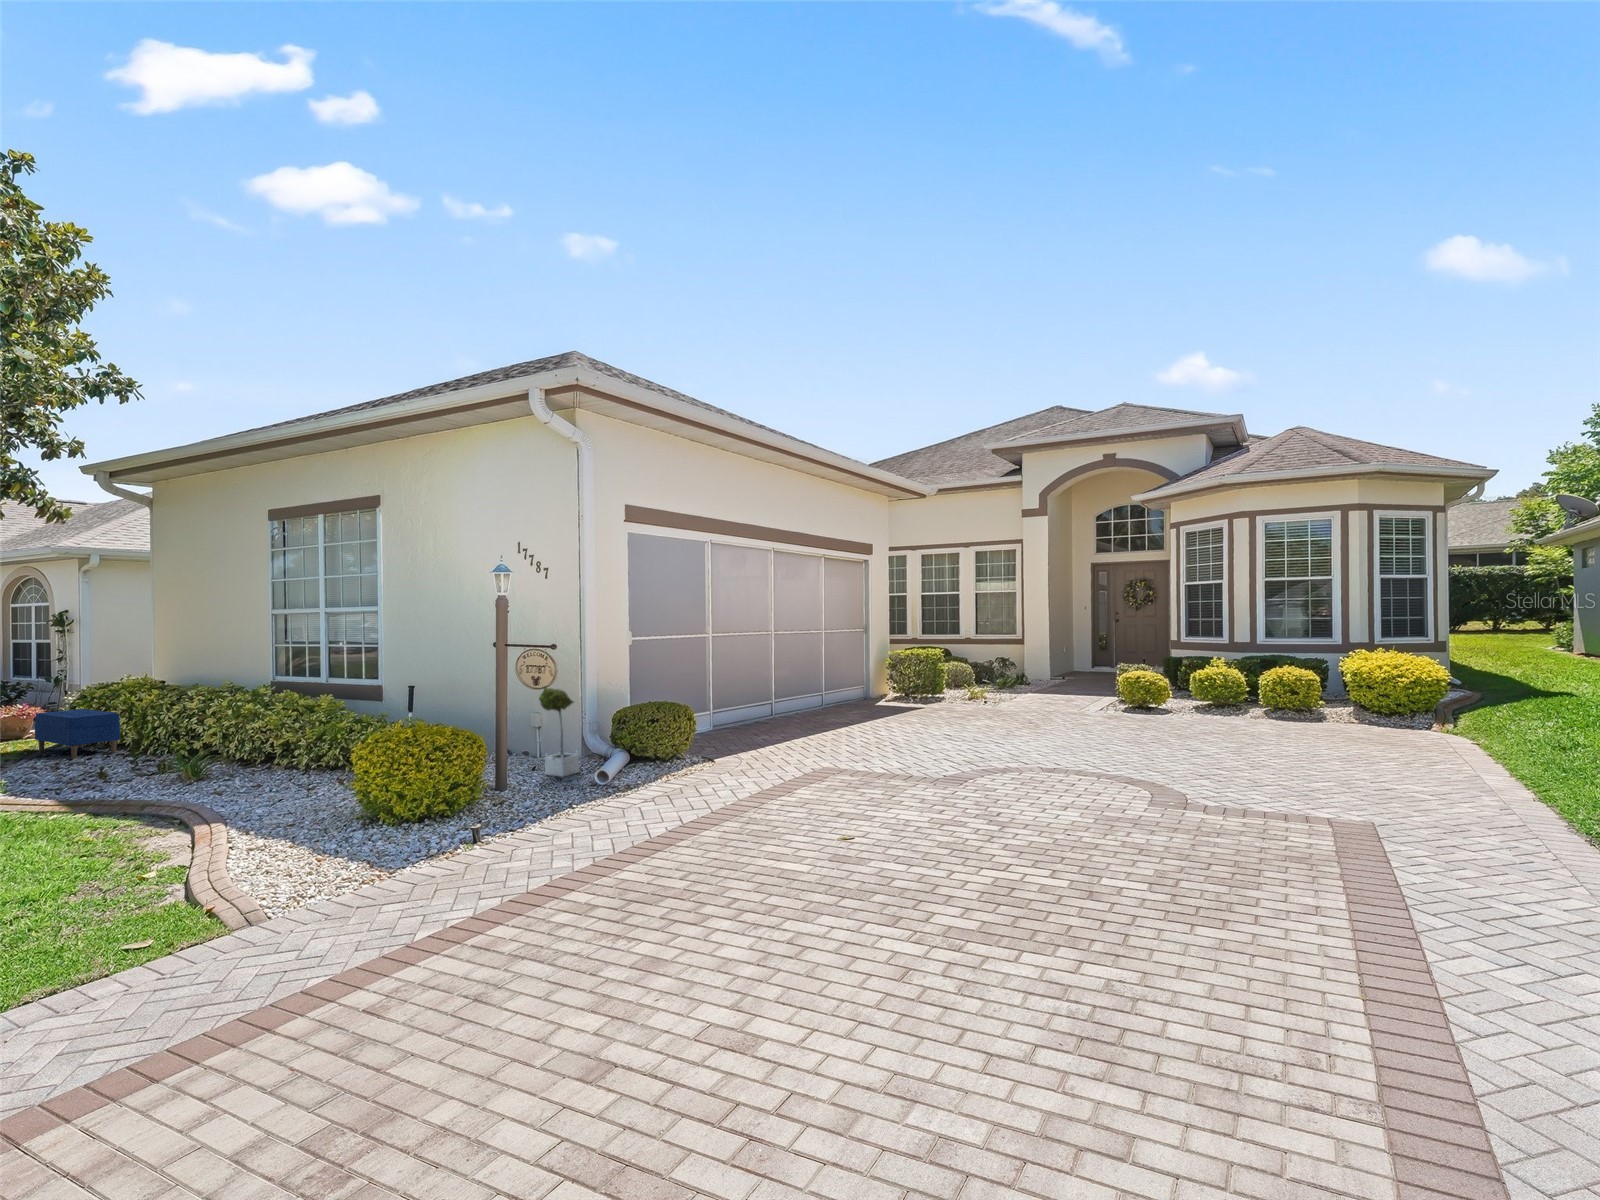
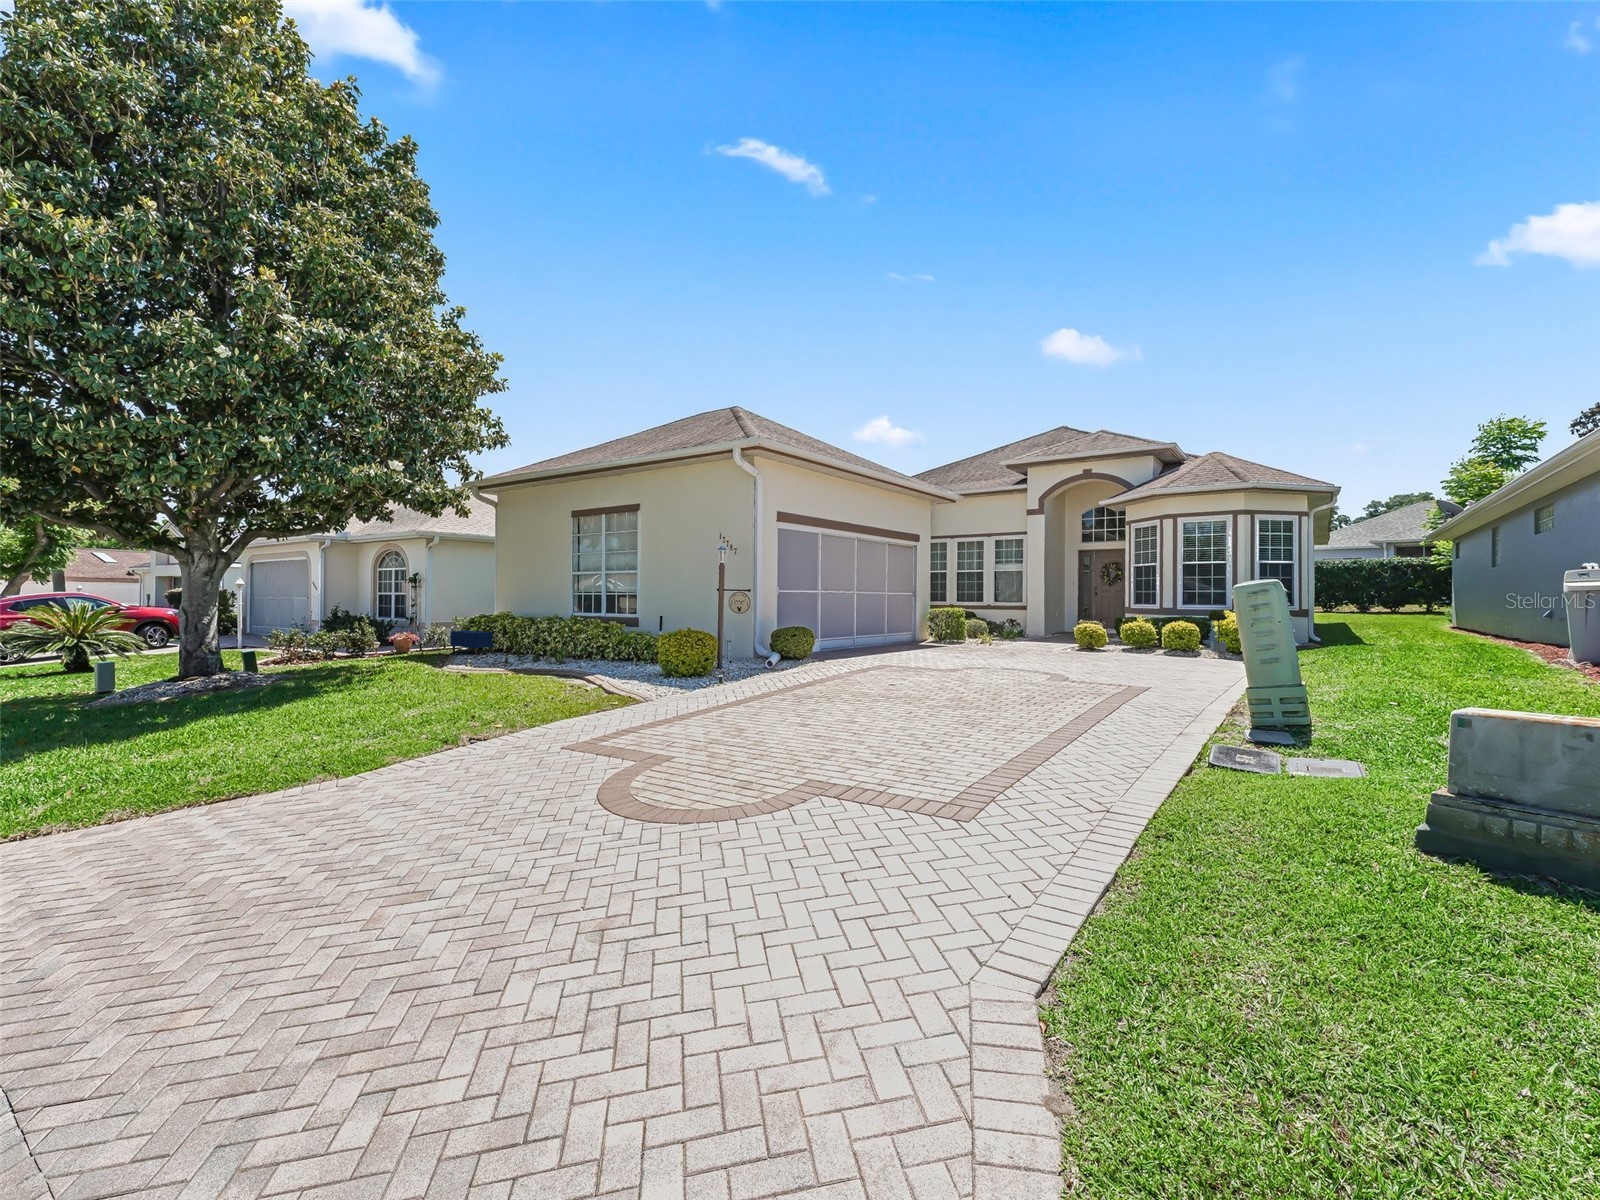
potted tree: present [539,688,580,777] -> present [1208,610,1228,652]

